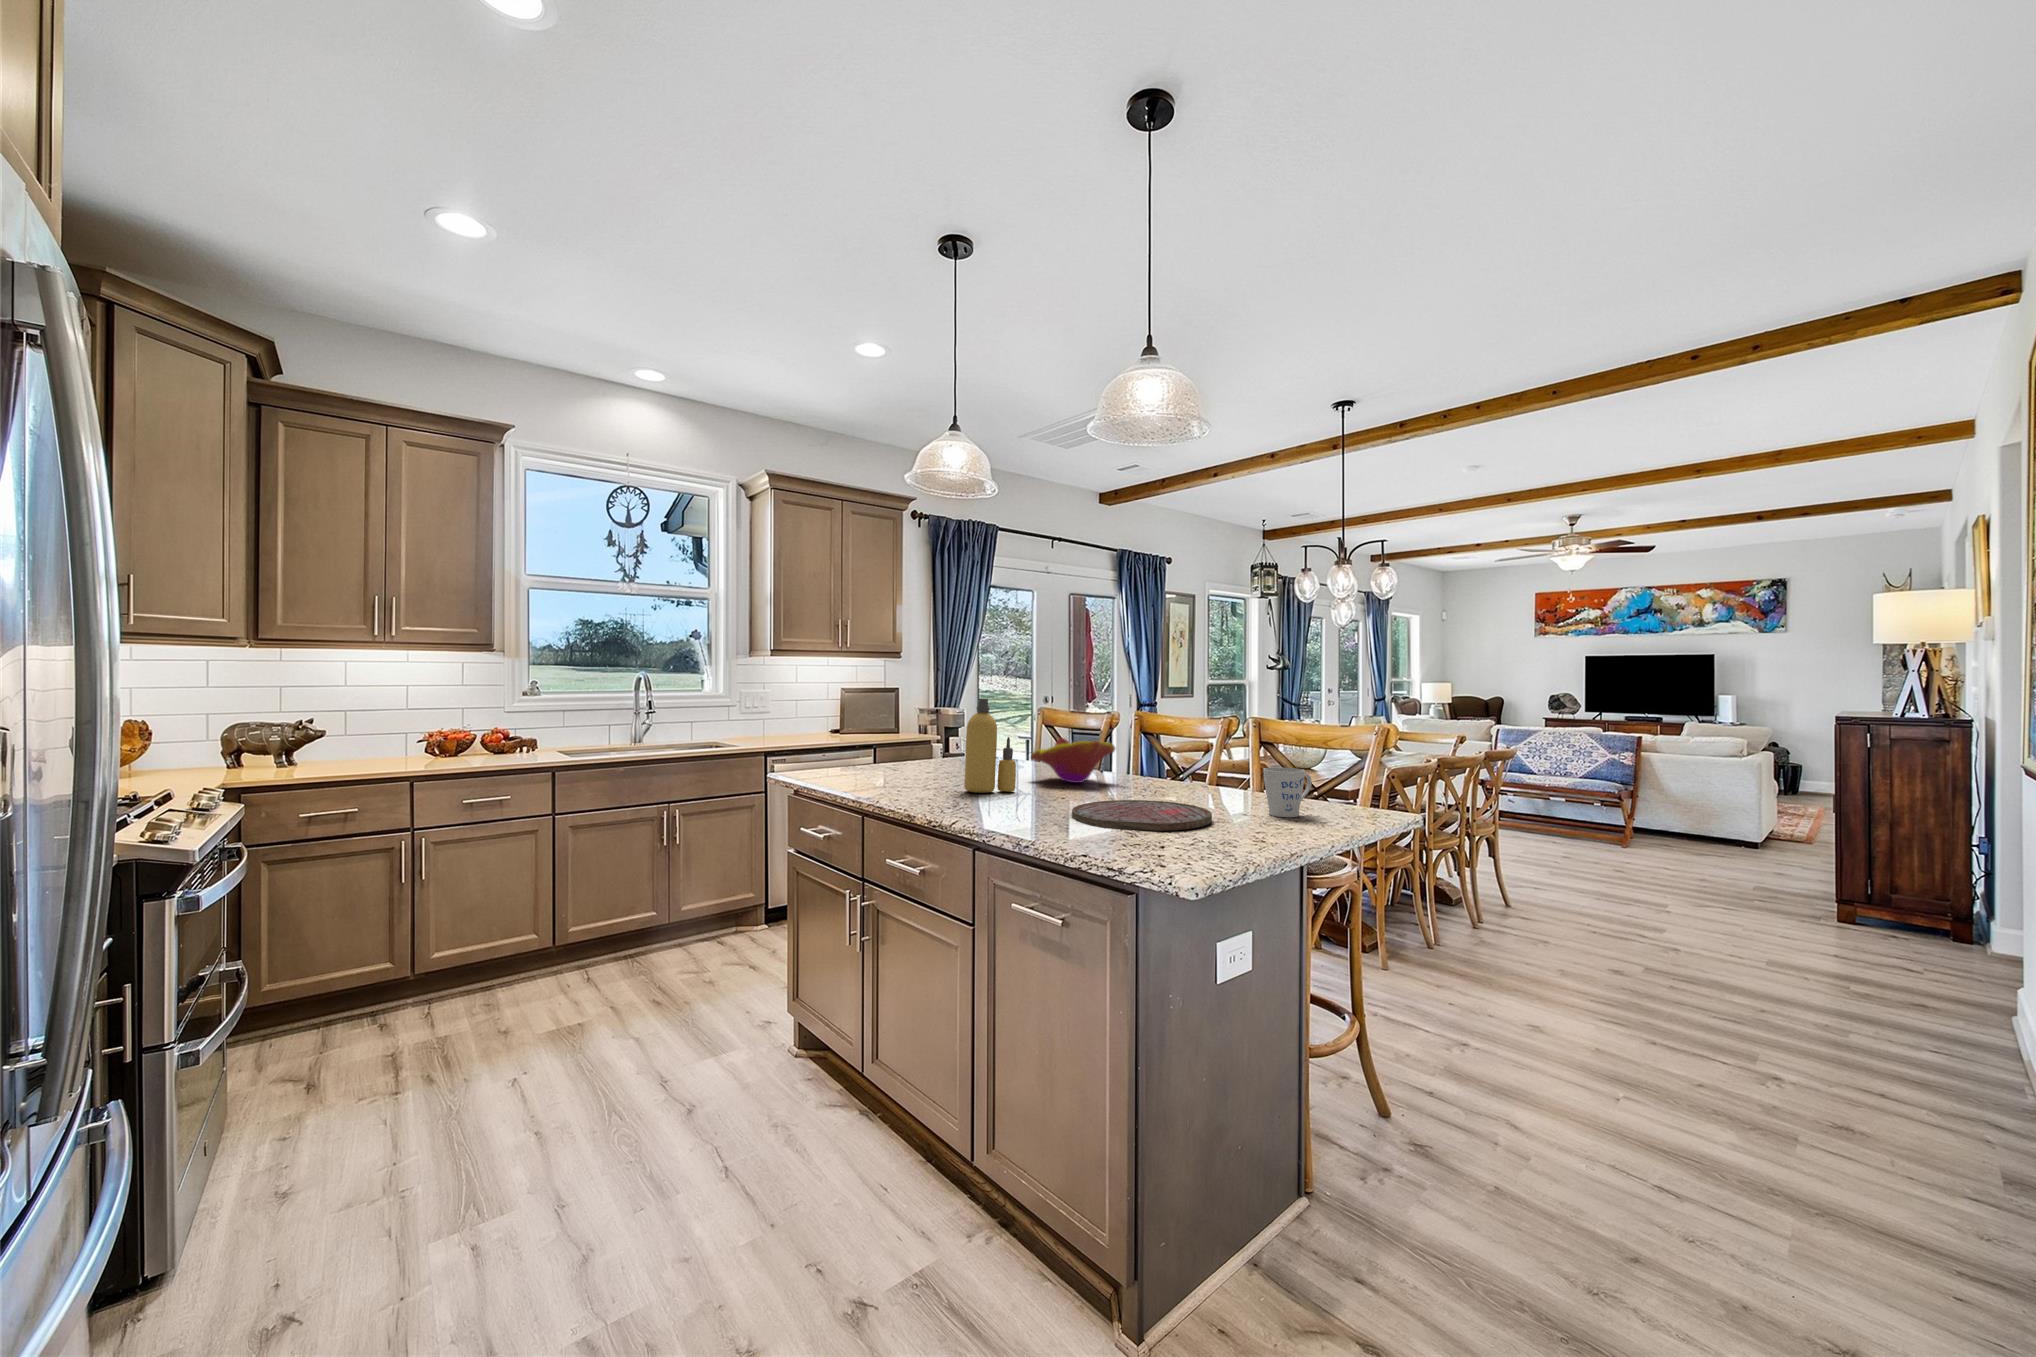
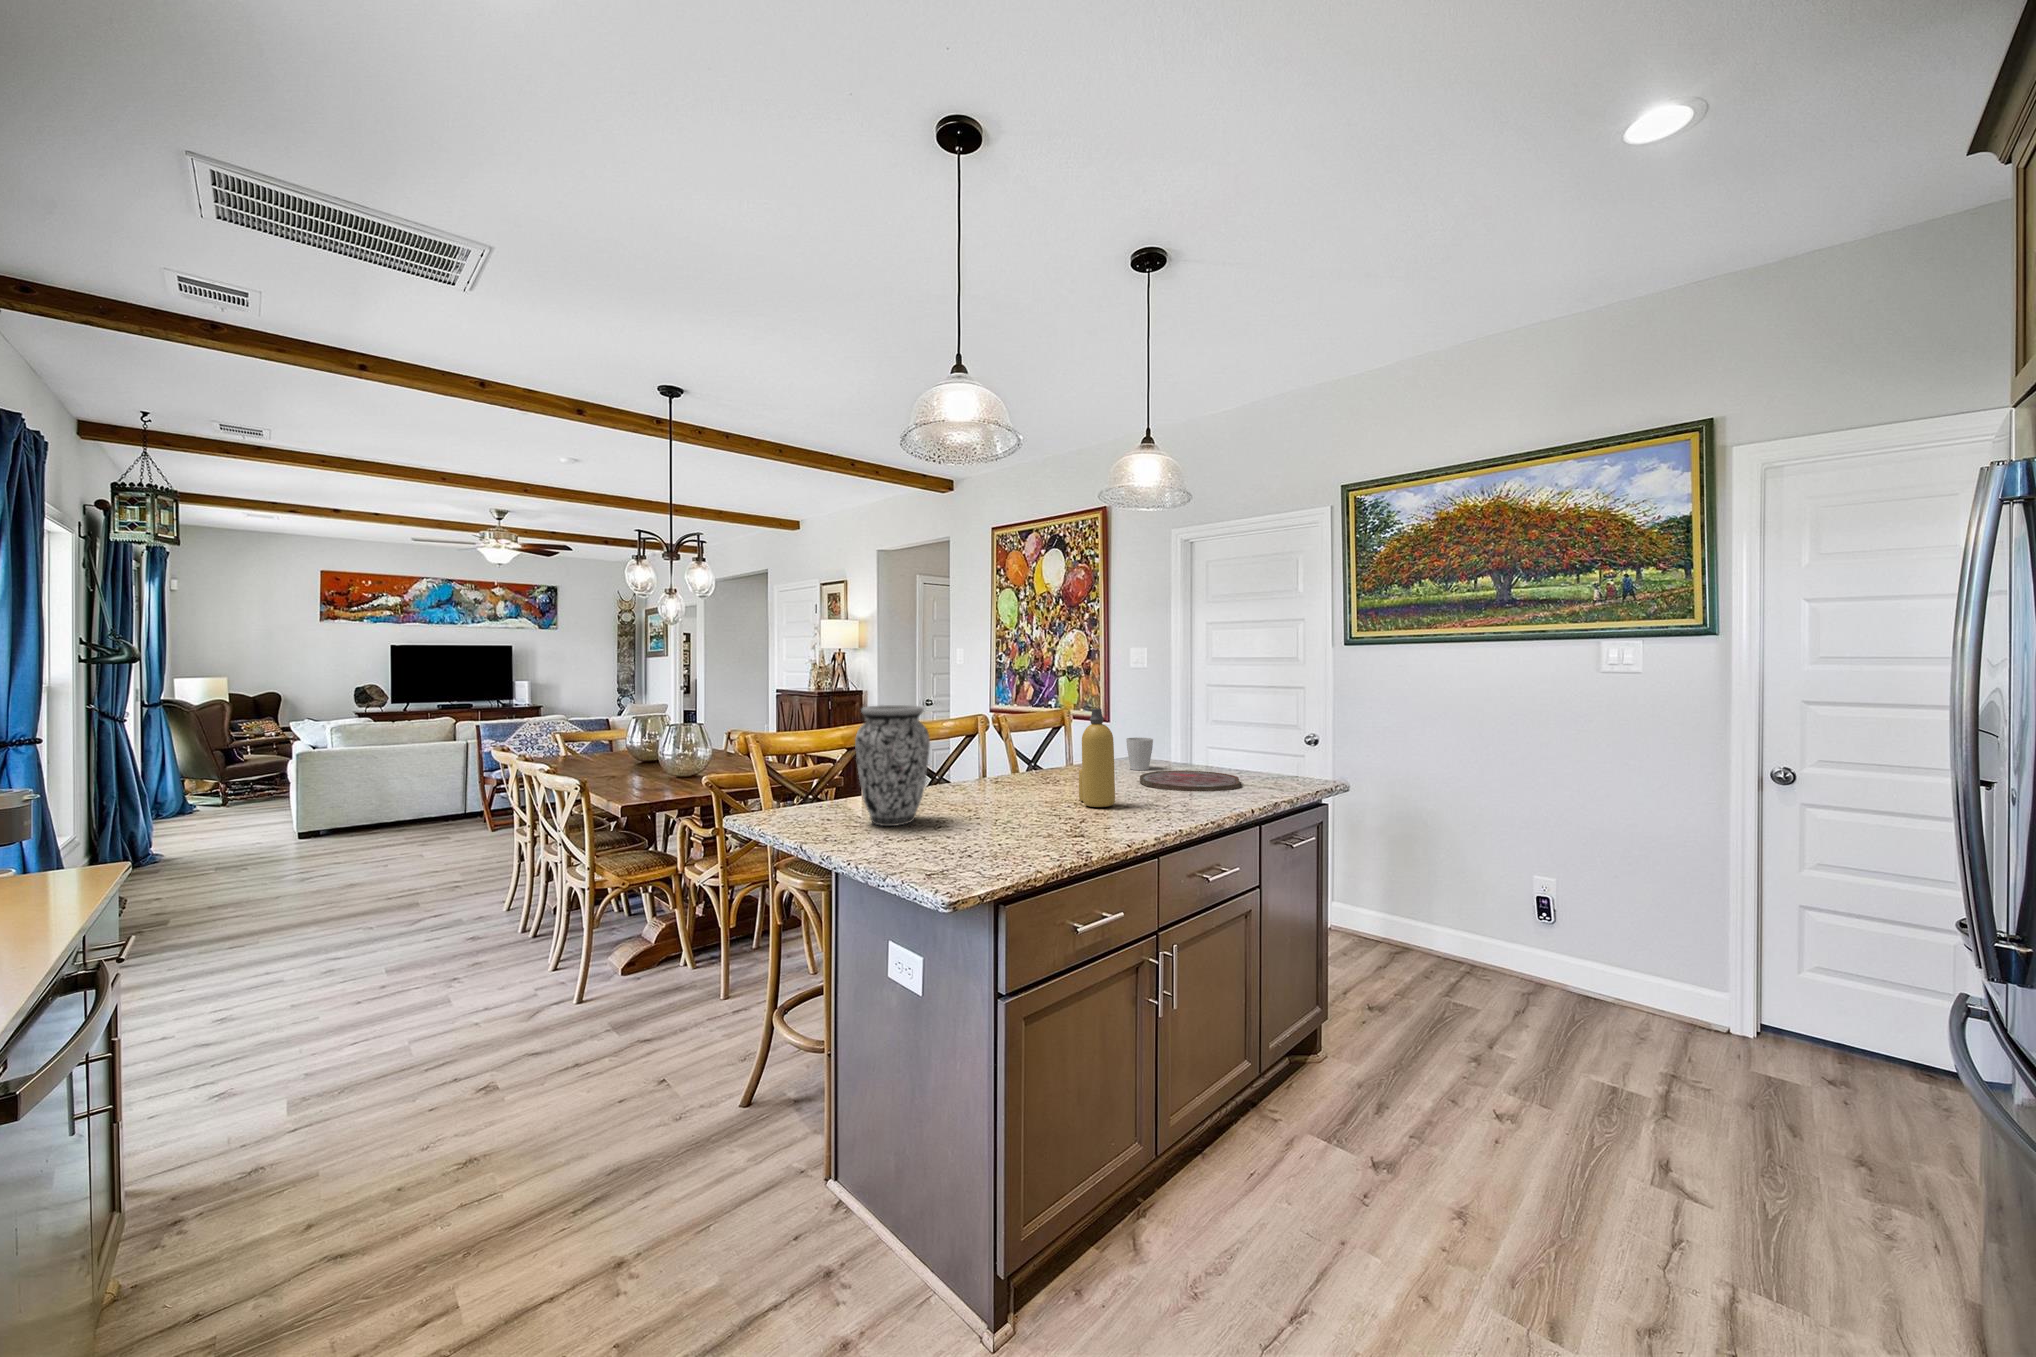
vase: none [907,687,959,770] -> present [855,705,930,826]
decorative bowl: present [1030,738,1115,783] -> none [958,743,1045,791]

